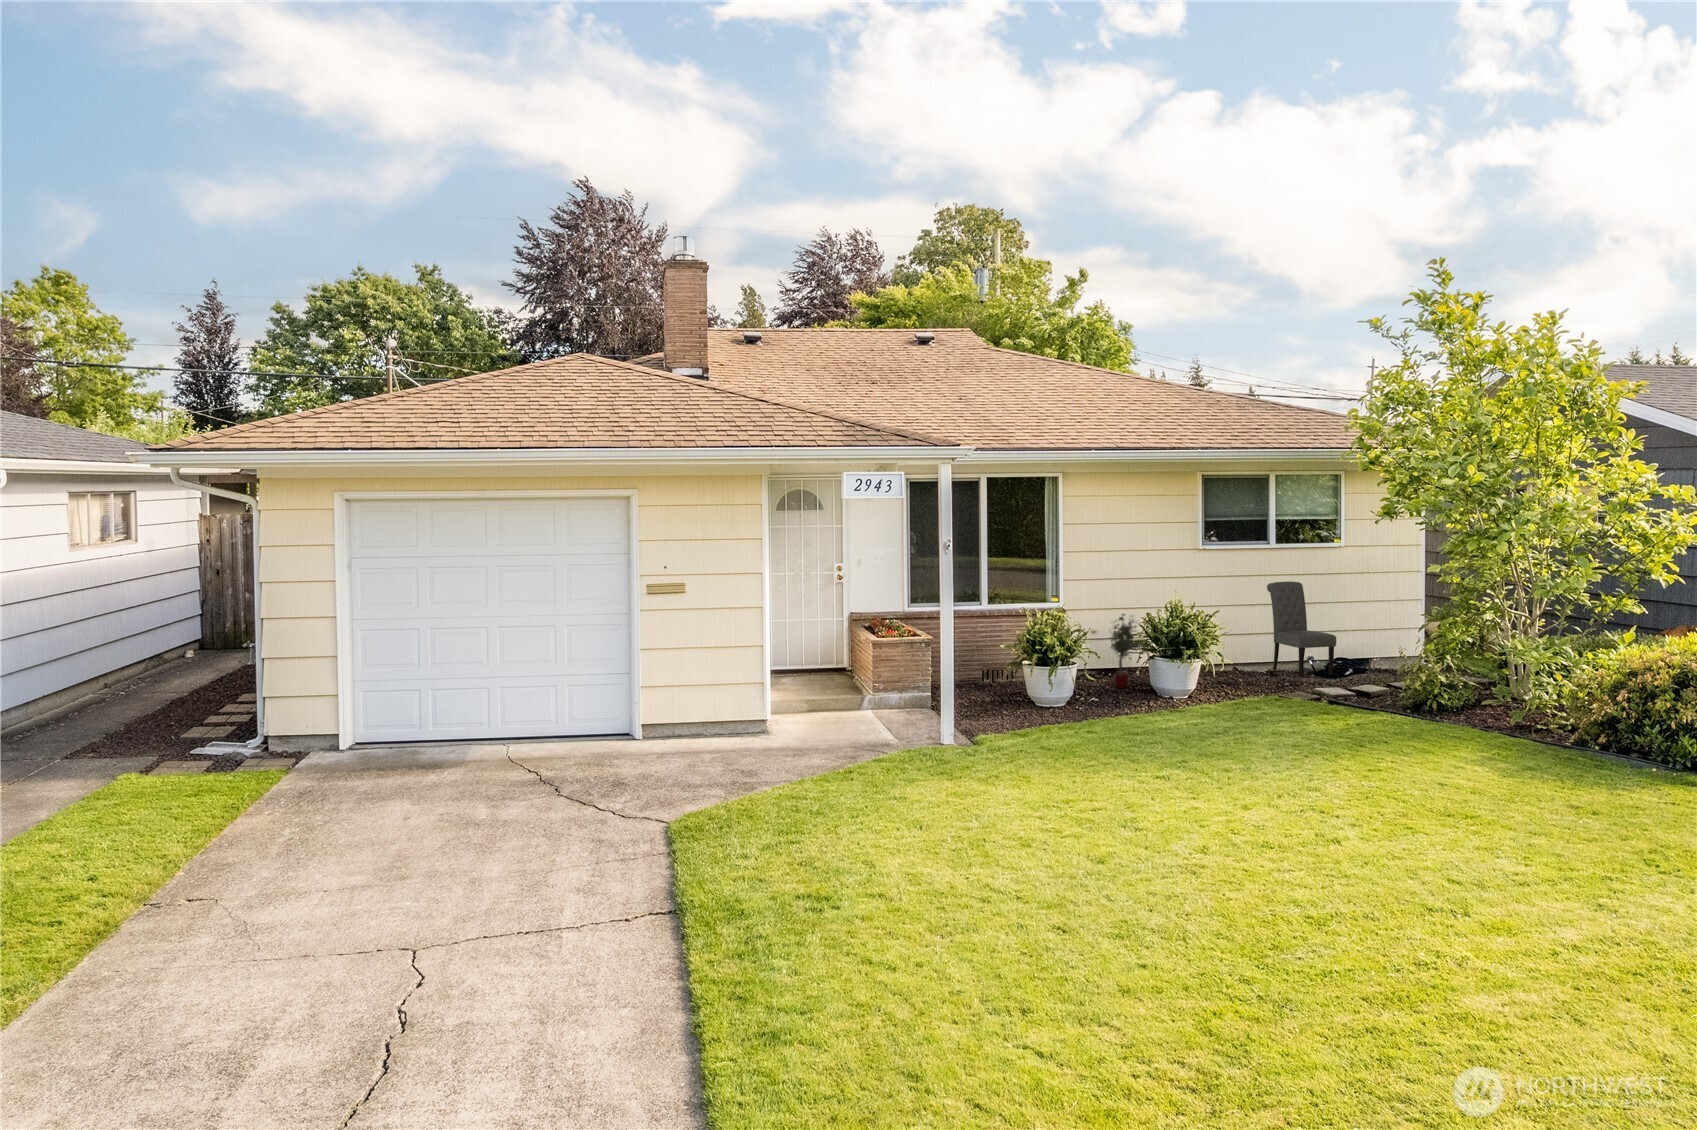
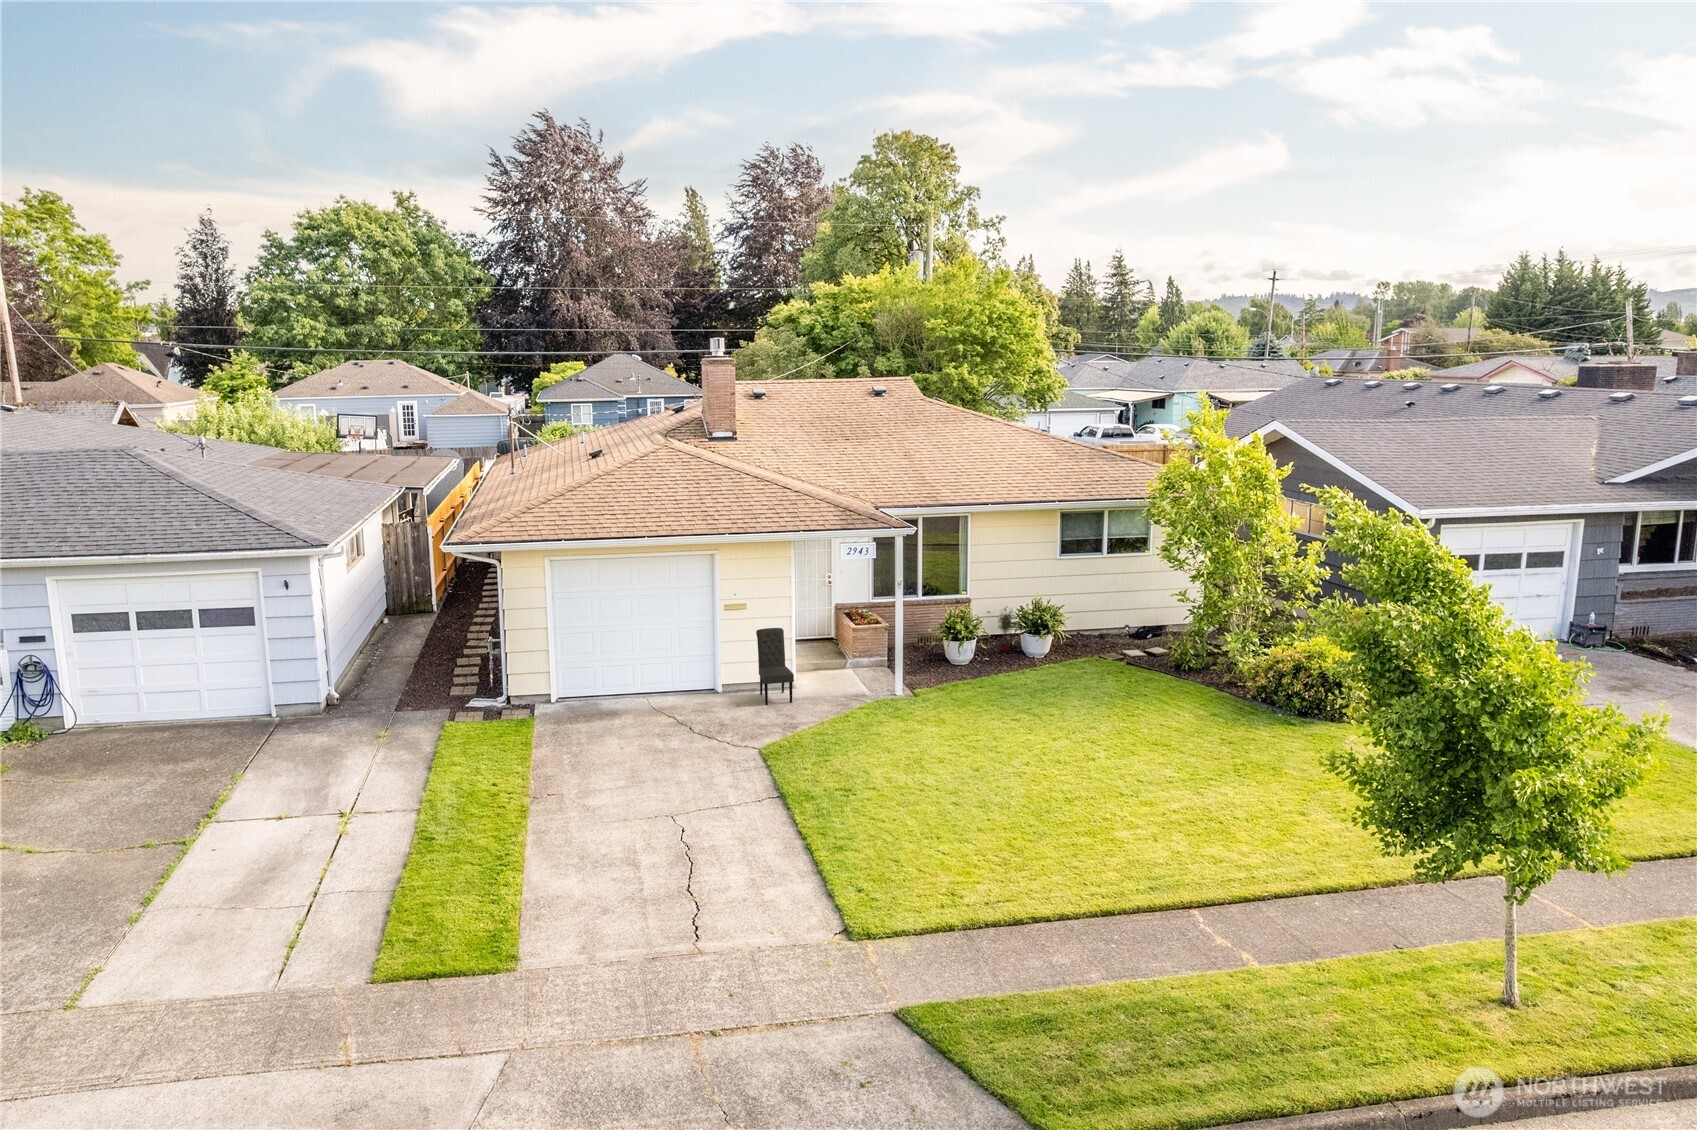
chair: present [1267,582,1336,677] -> present [756,628,794,705]

